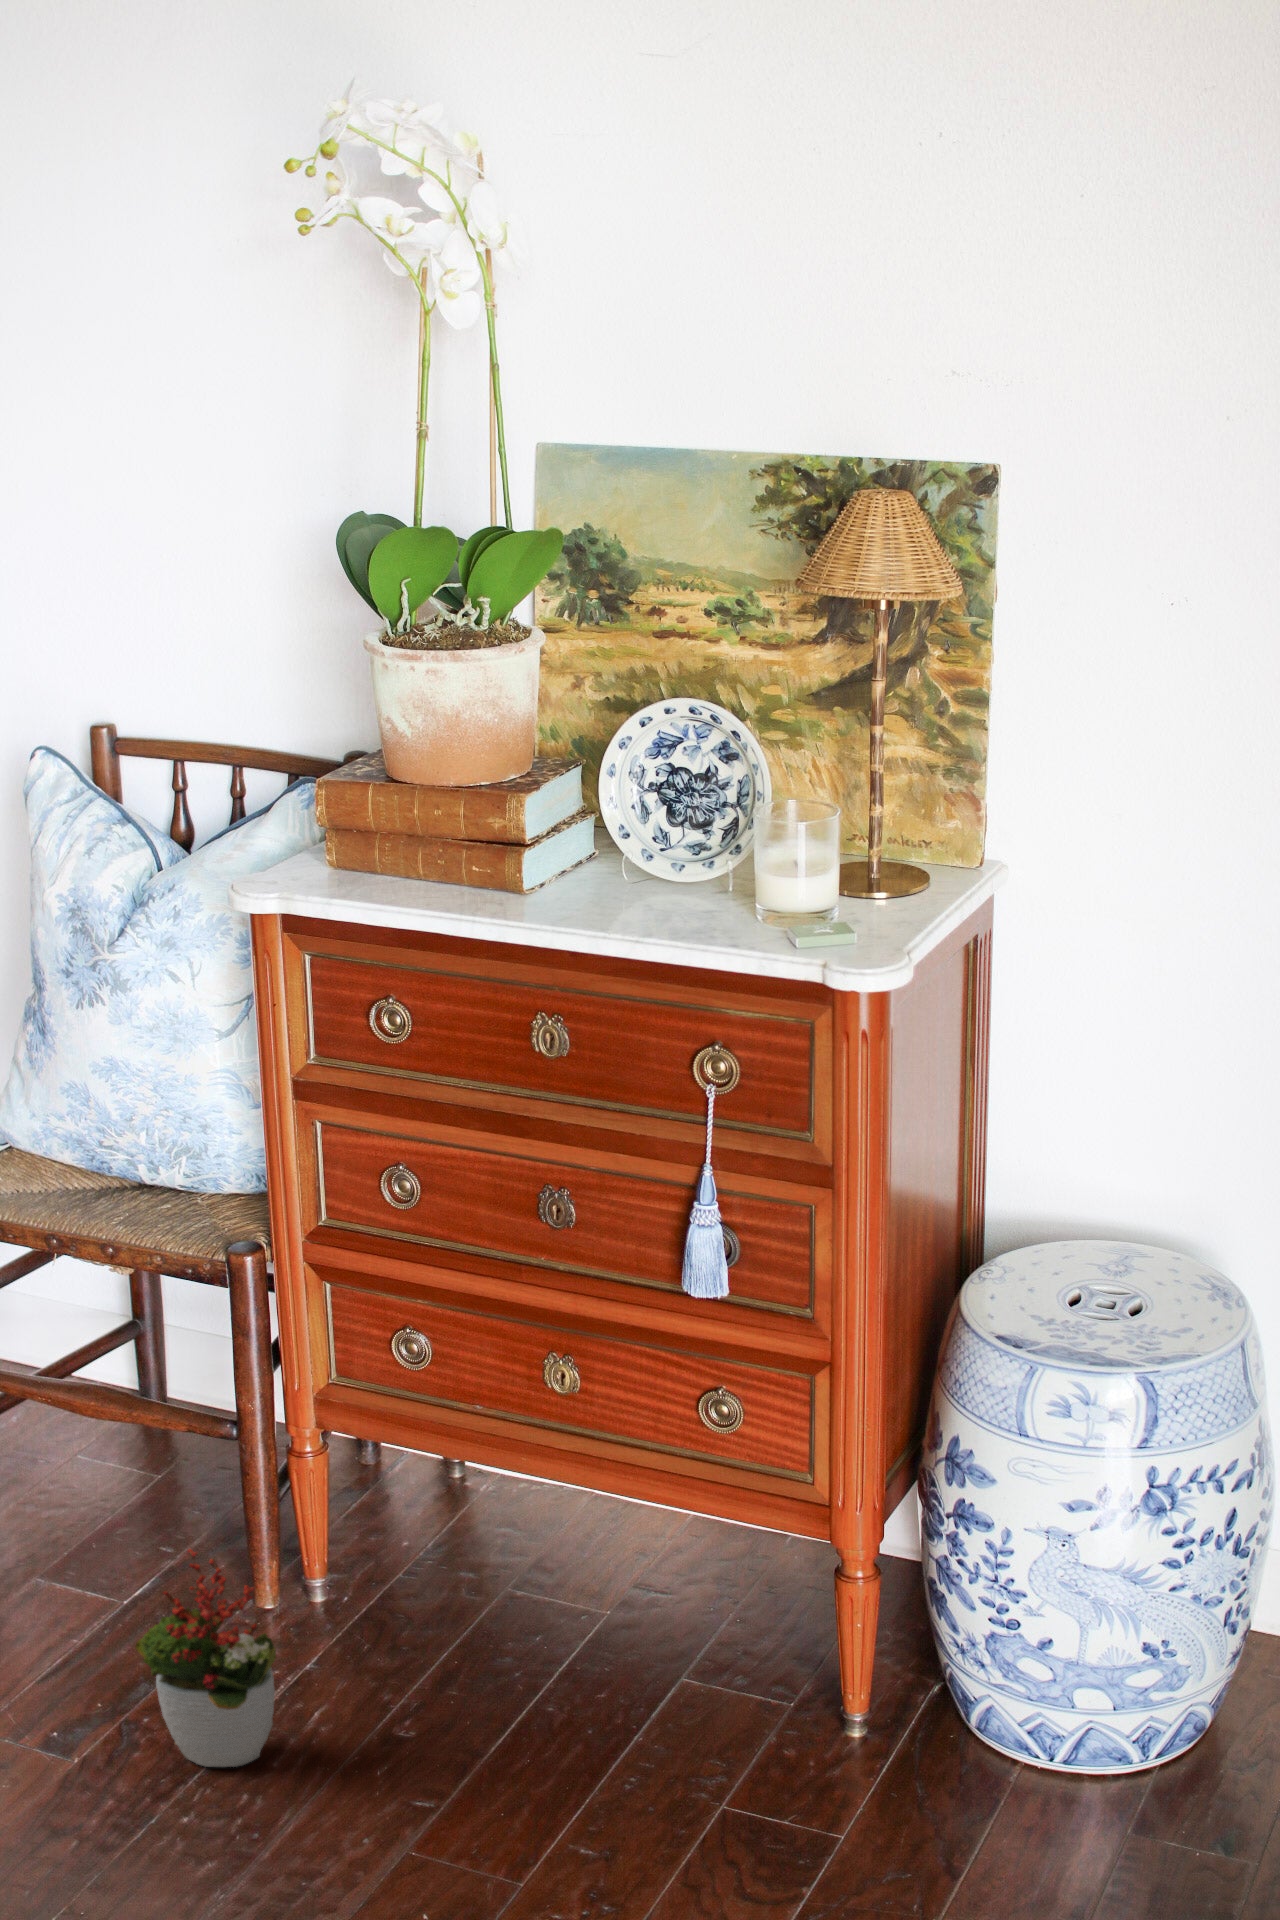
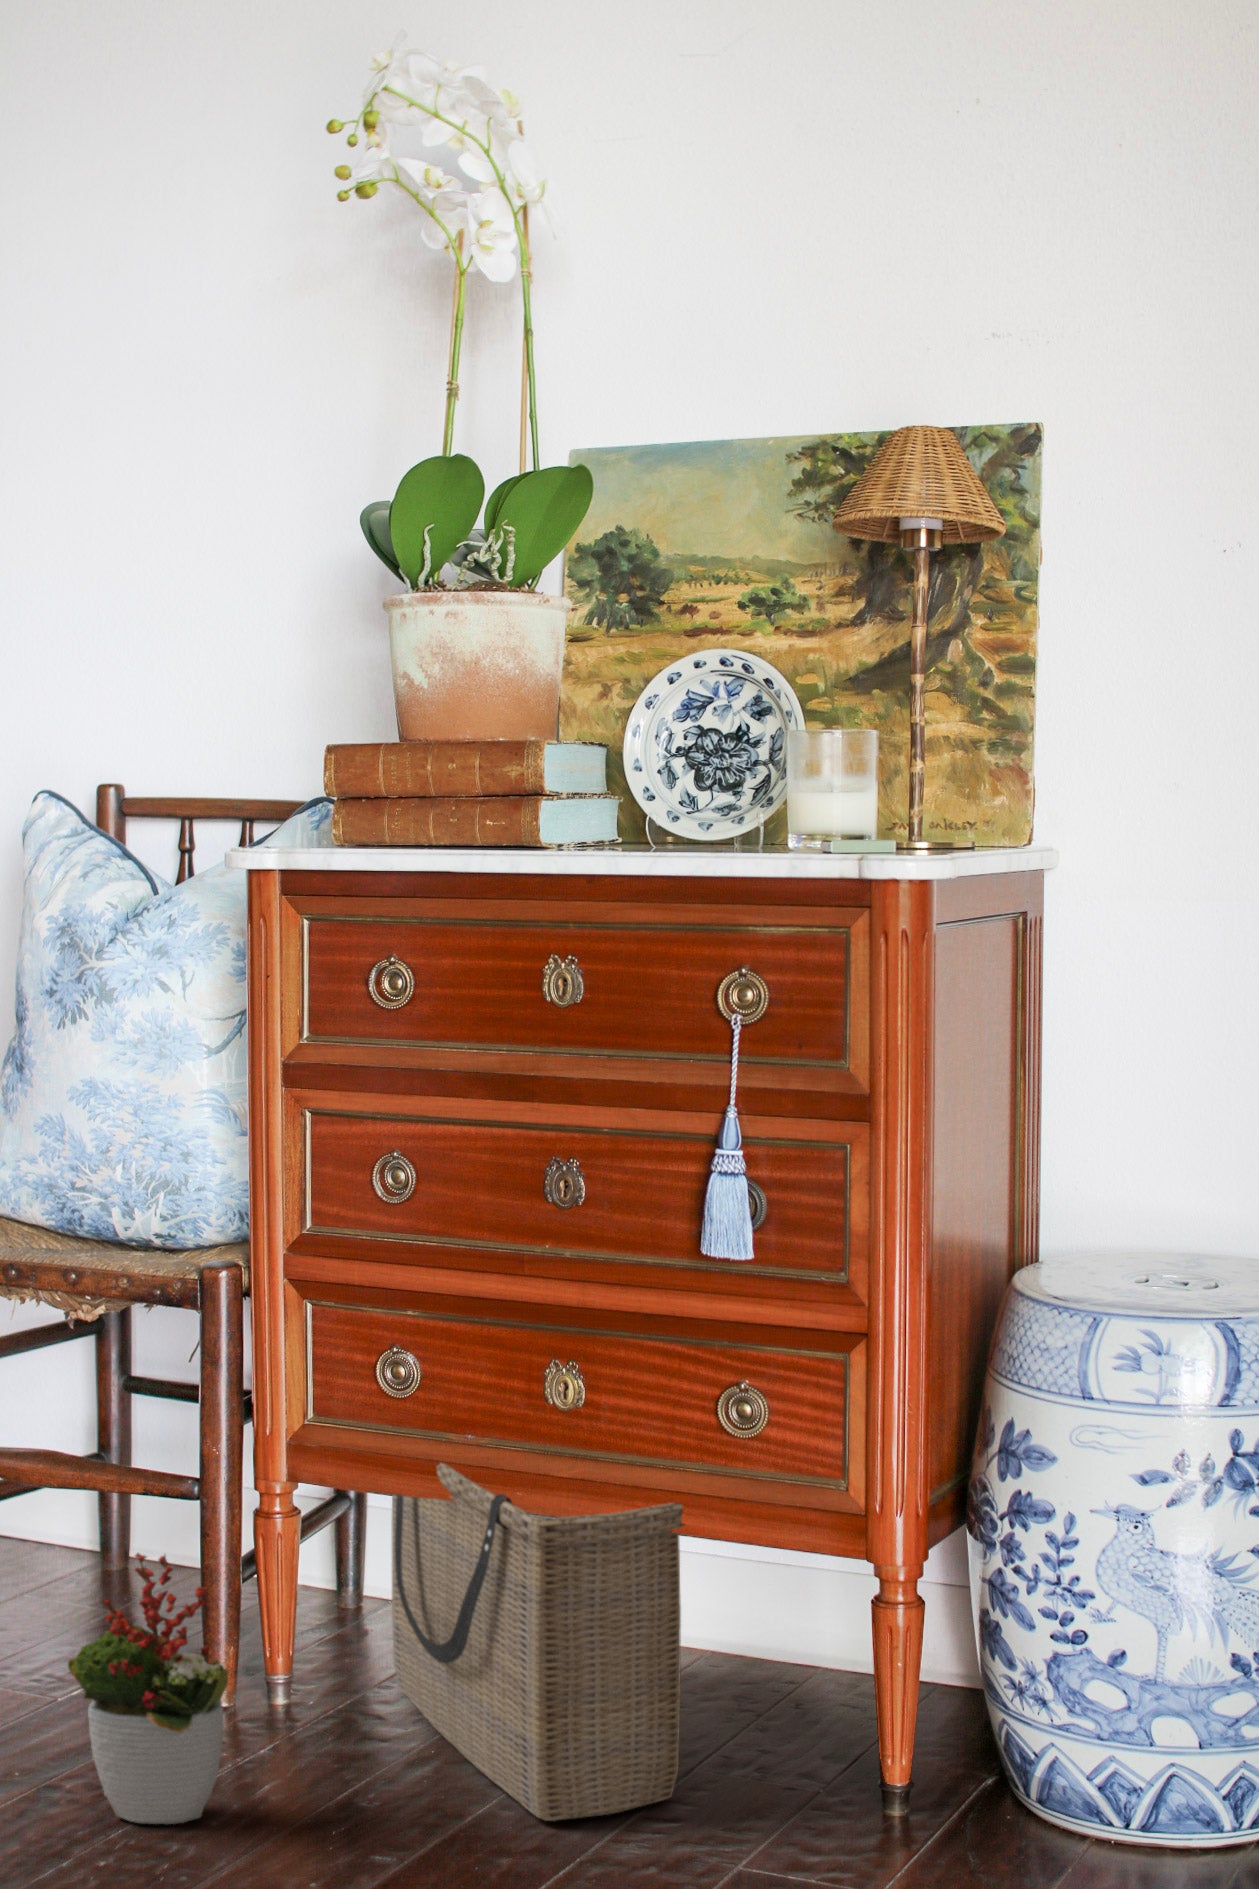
basket: none [396,1339,677,1756] -> present [392,1463,684,1821]

